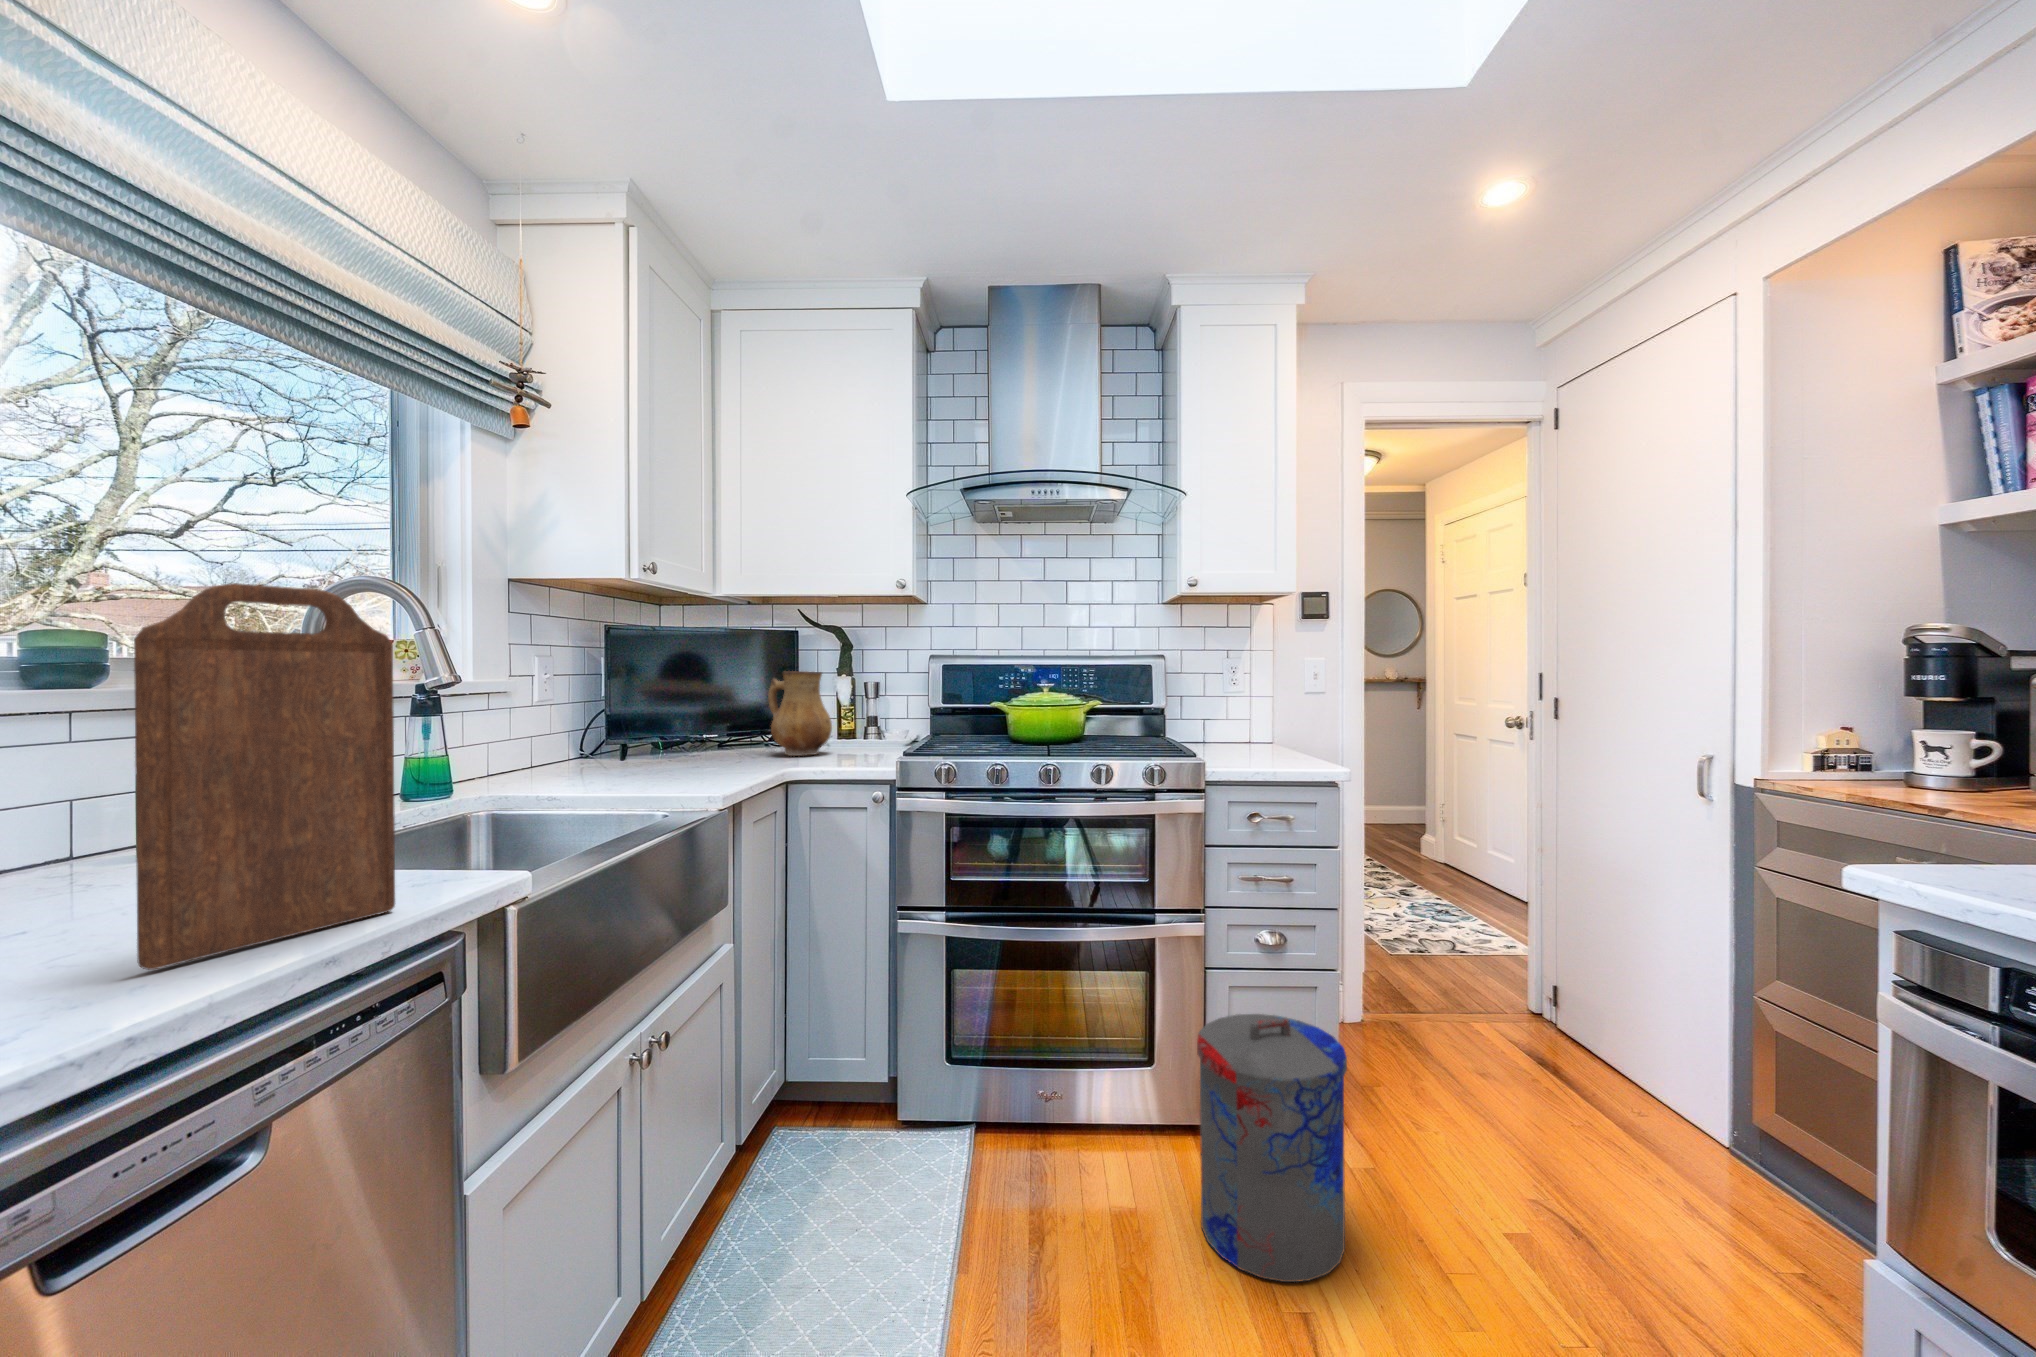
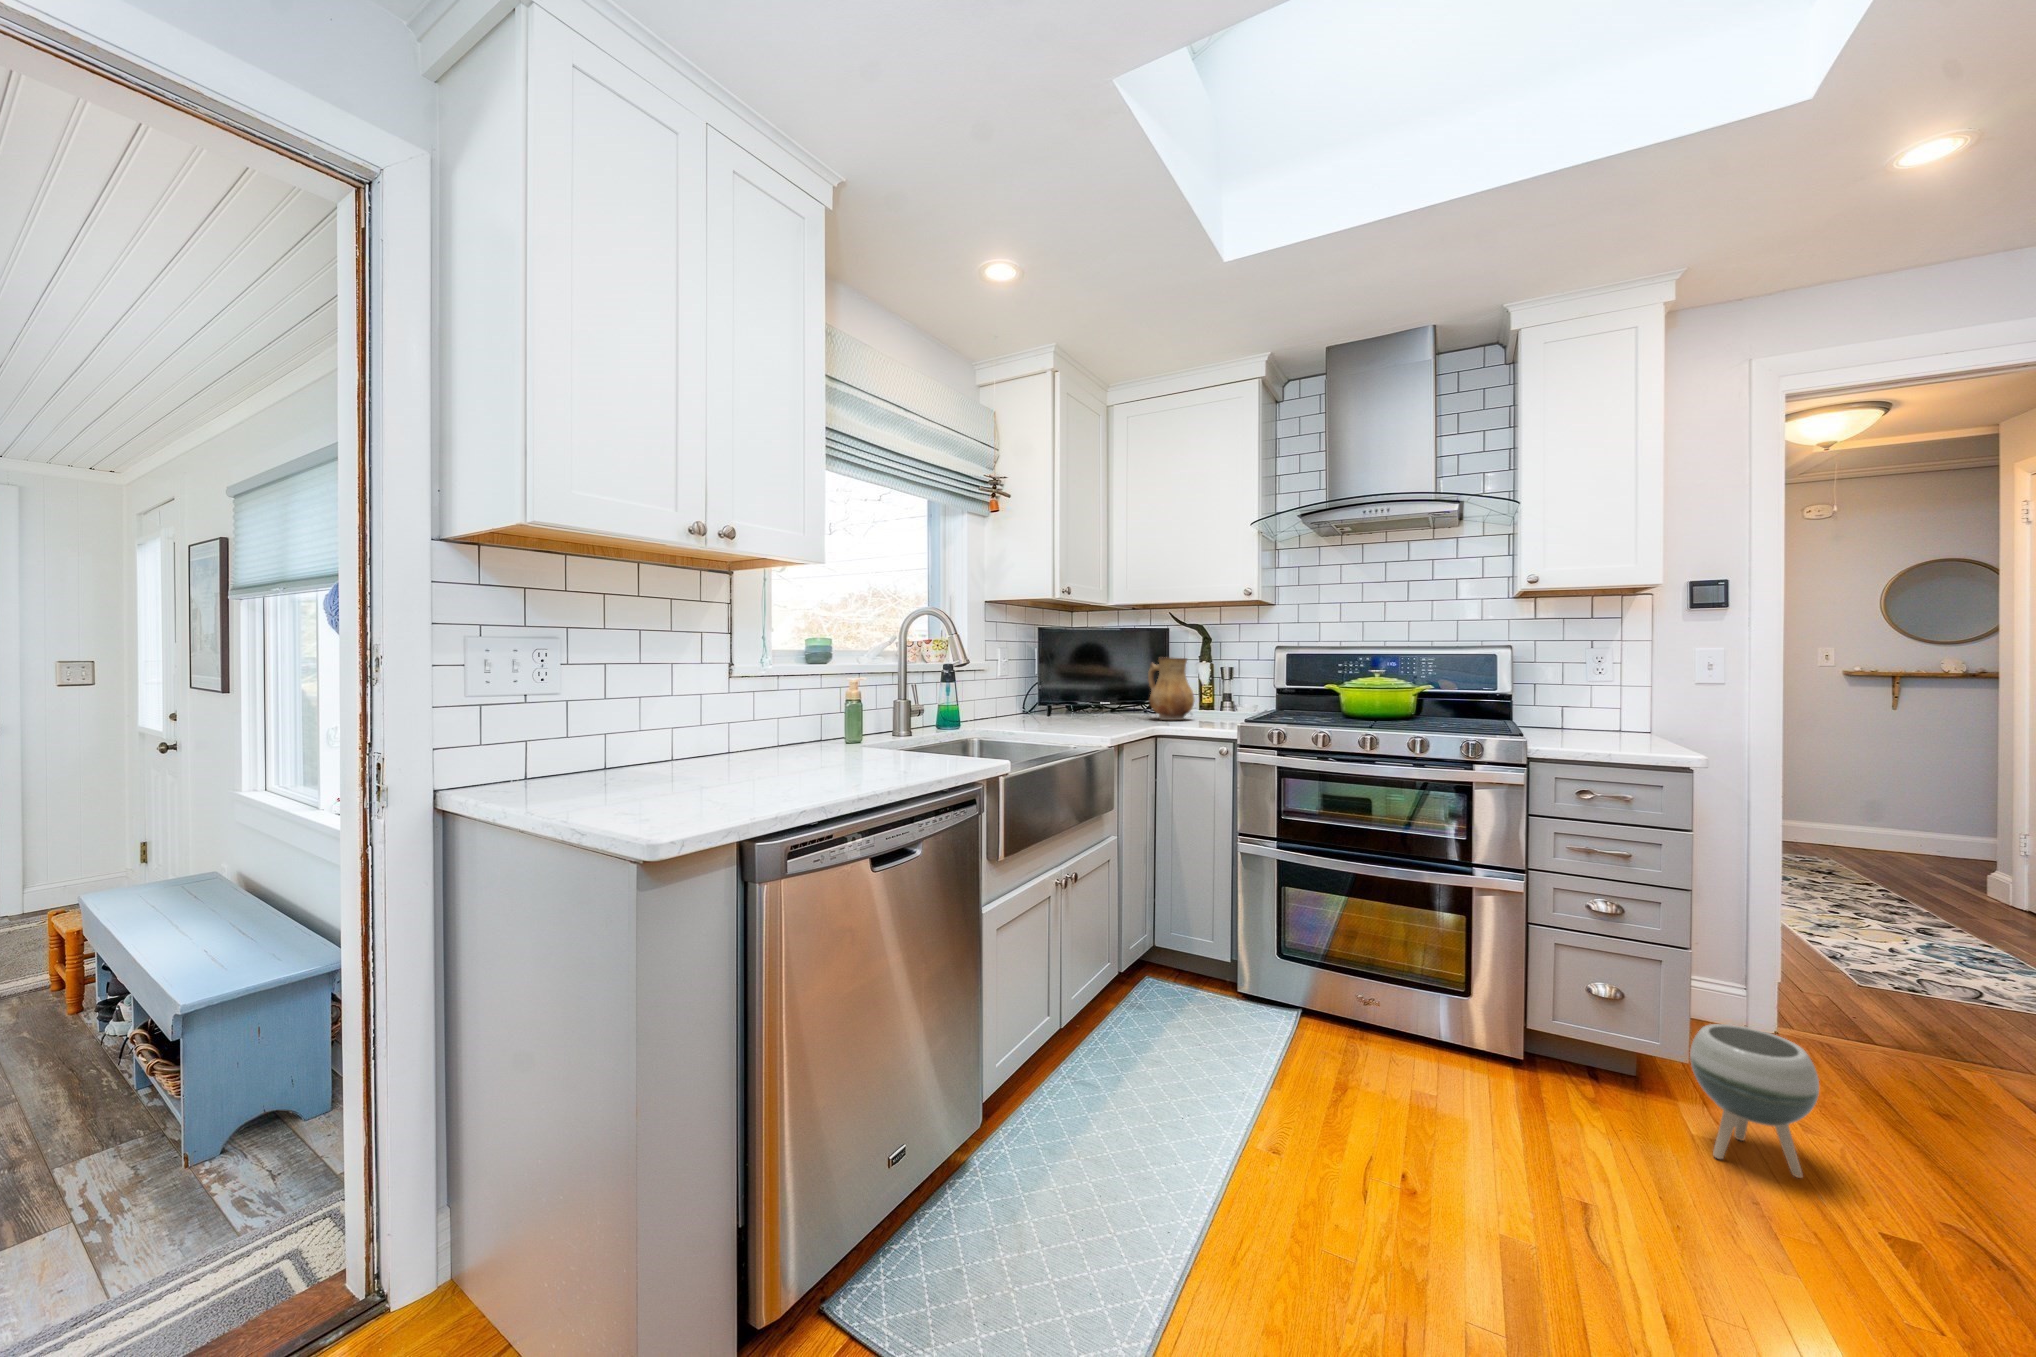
cutting board: present [134,583,395,970] -> none [879,612,960,774]
trash can: present [1197,1014,1347,1282] -> none [1478,949,1625,1166]
planter: none [1387,1059,1498,1215] -> present [1690,1024,1819,1178]

